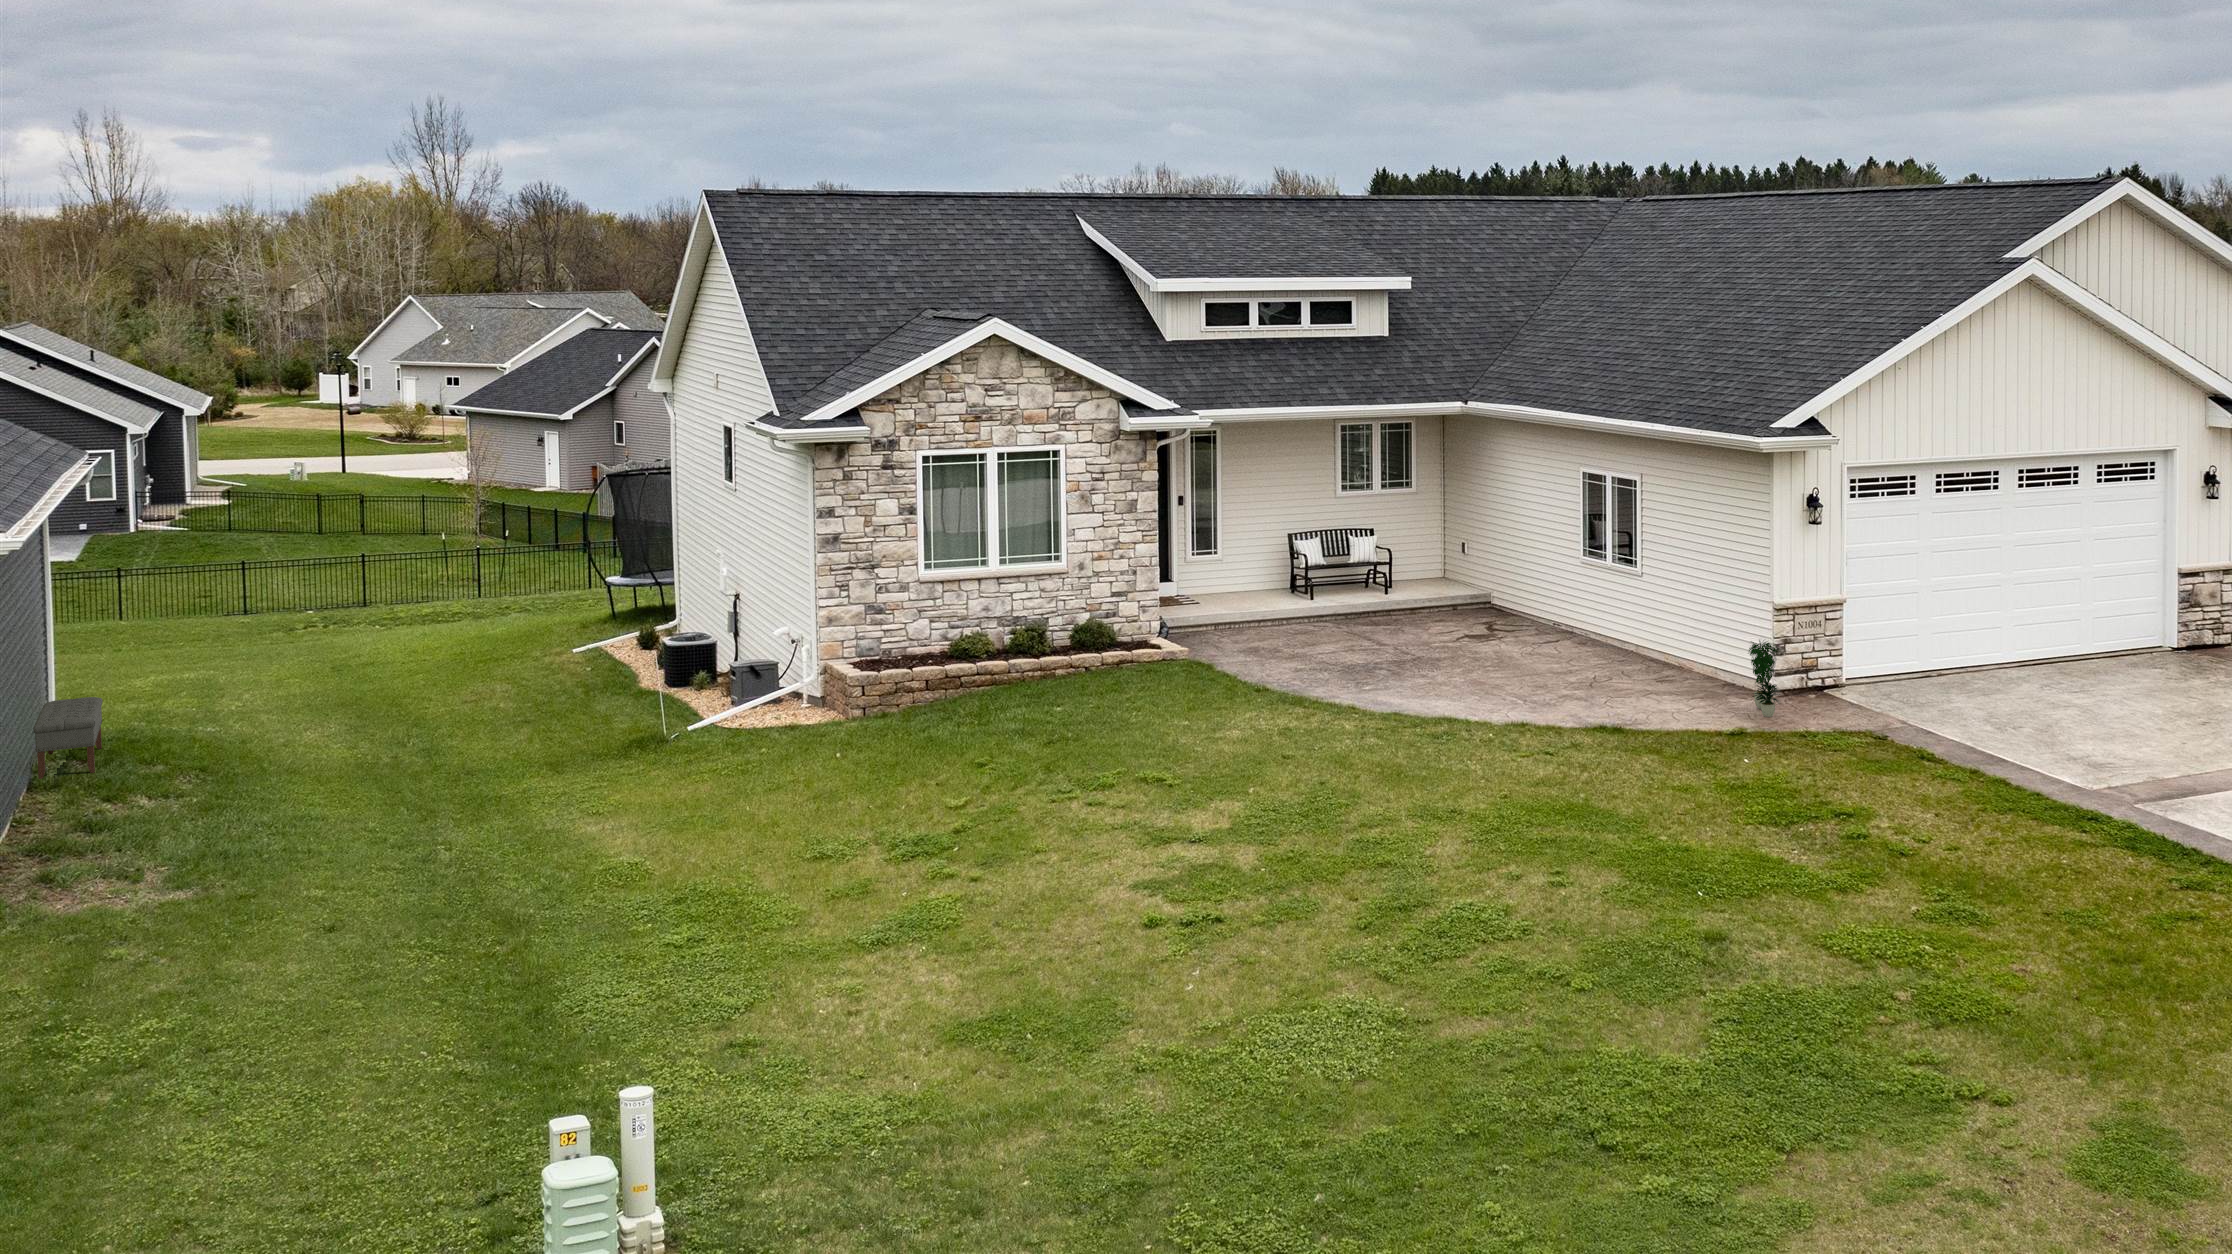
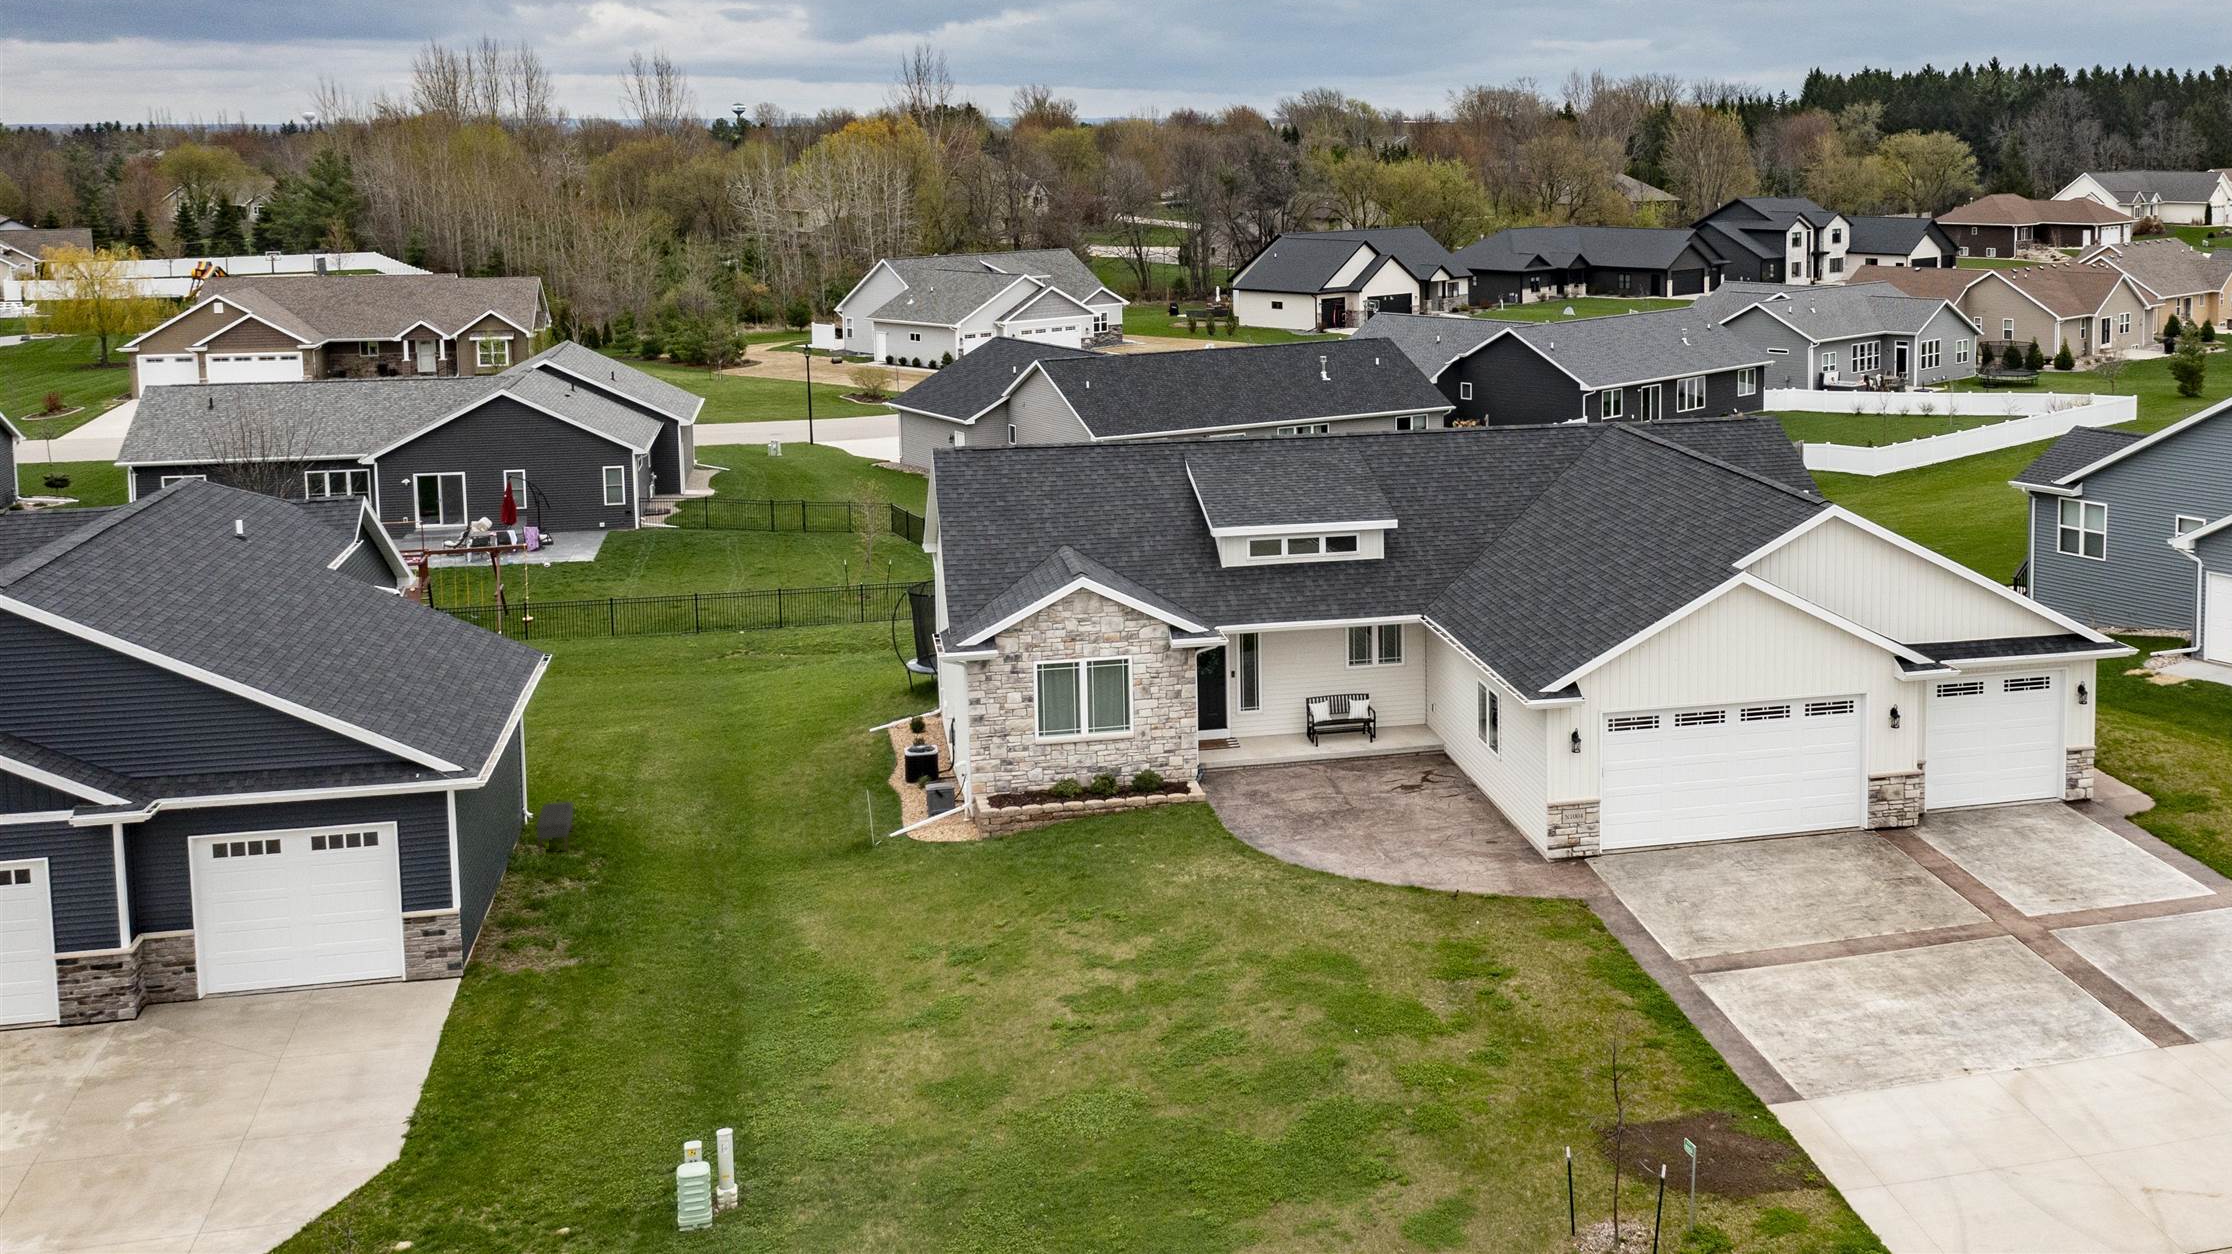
potted plant: present [1749,640,1780,717] -> none [1527,820,1552,875]

